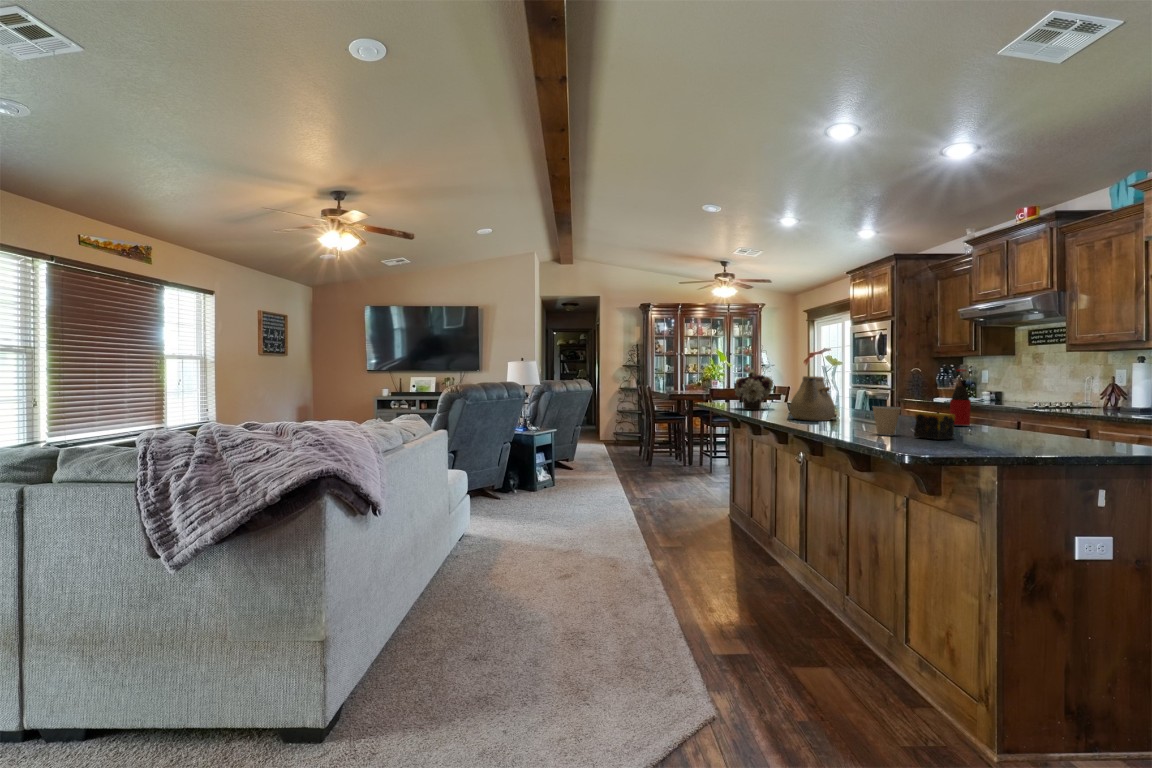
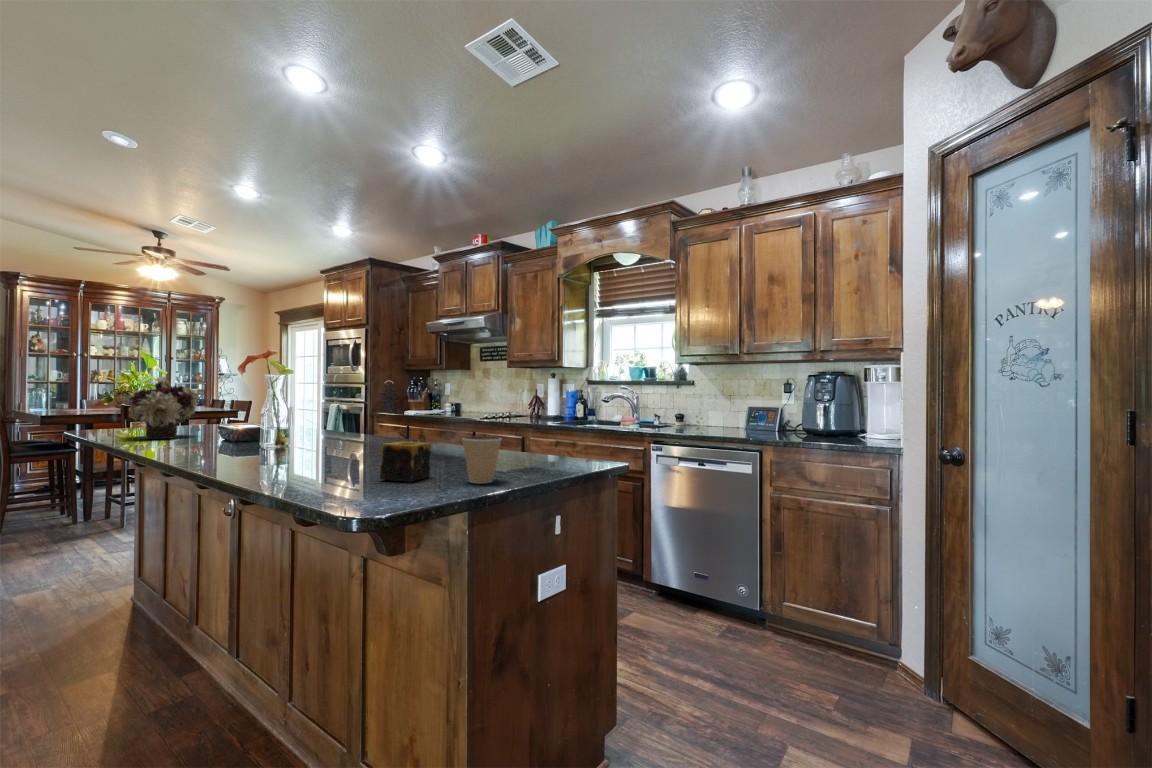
bottle: present [950,369,971,425] -> none [422,382,444,450]
teapot: present [790,376,835,421] -> none [207,388,280,456]
coffee cup: present [873,406,901,436] -> present [462,436,502,484]

